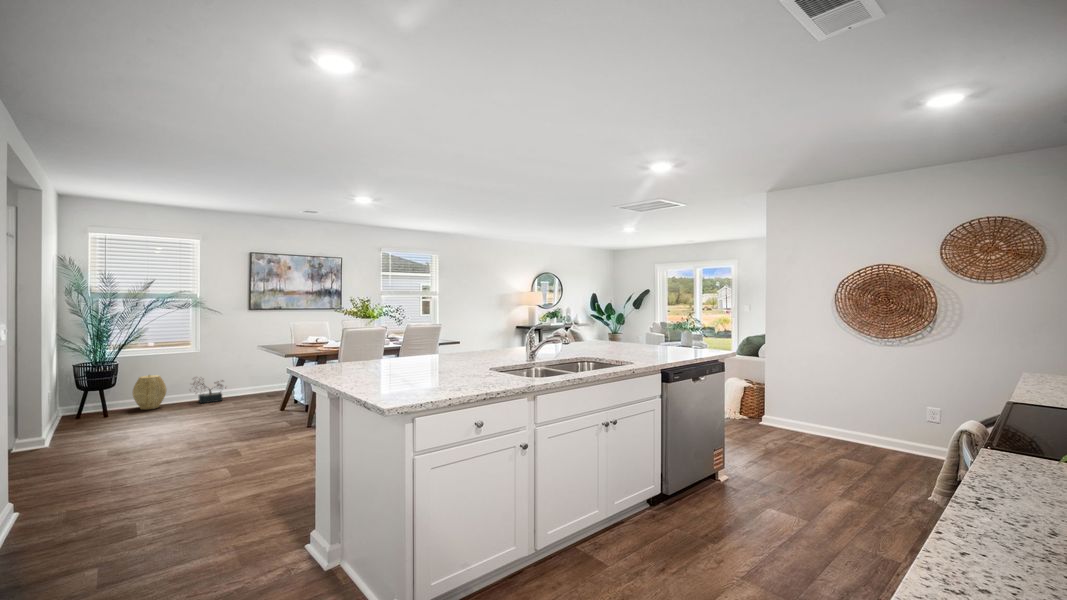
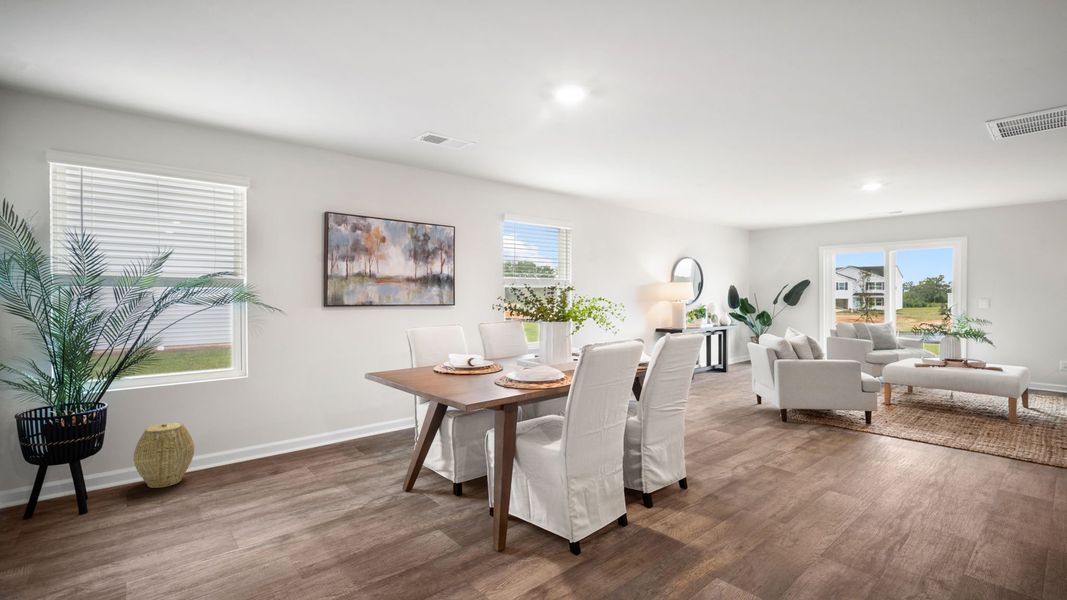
decorative plant: present [193,377,226,403] -> none [233,421,294,468]

